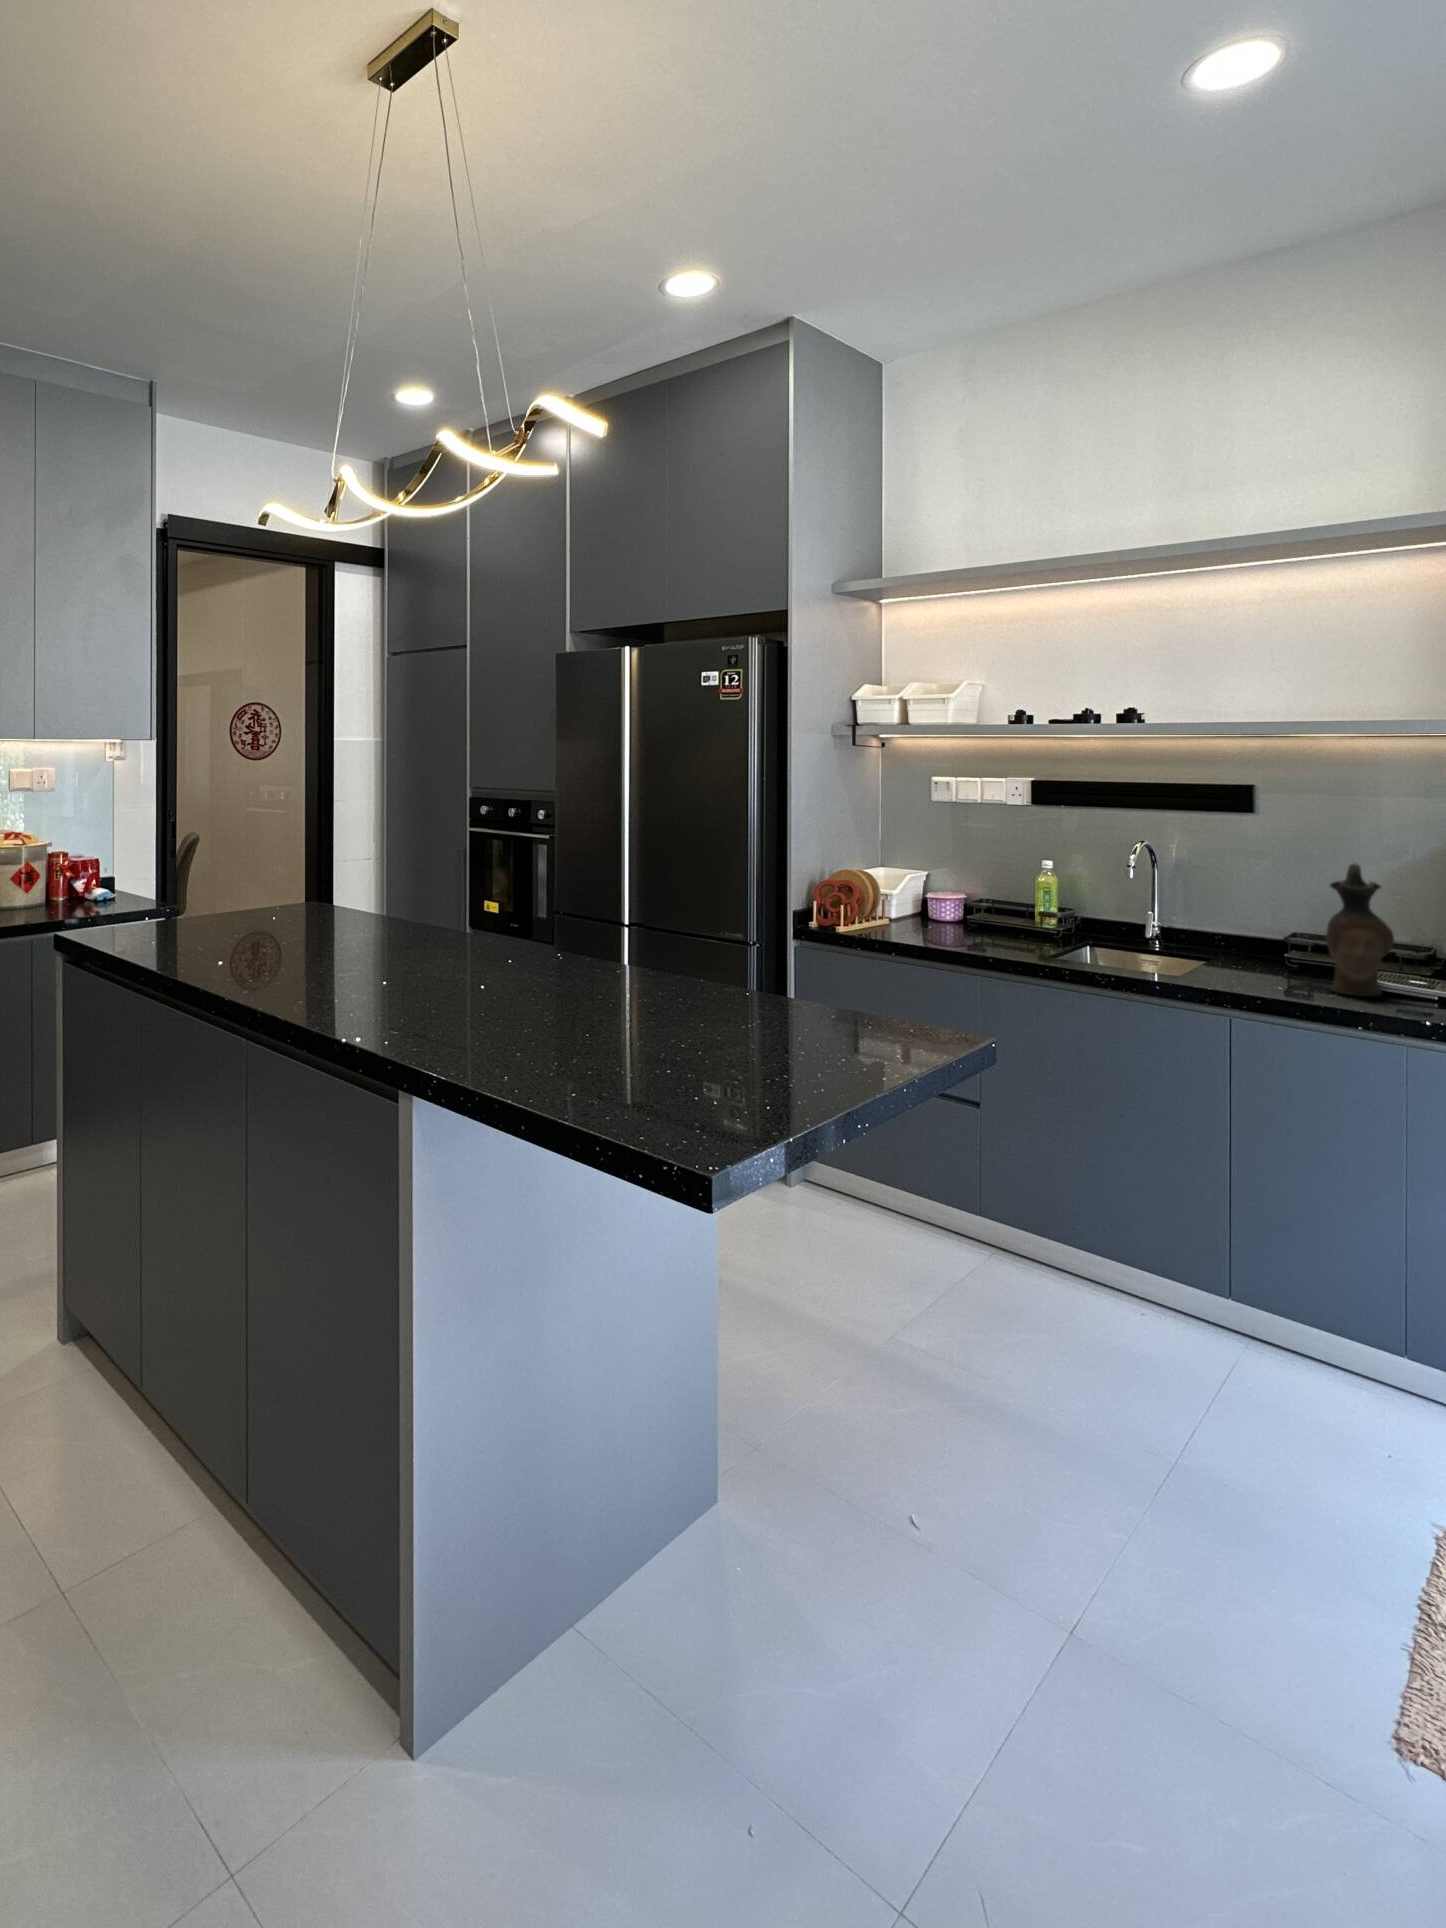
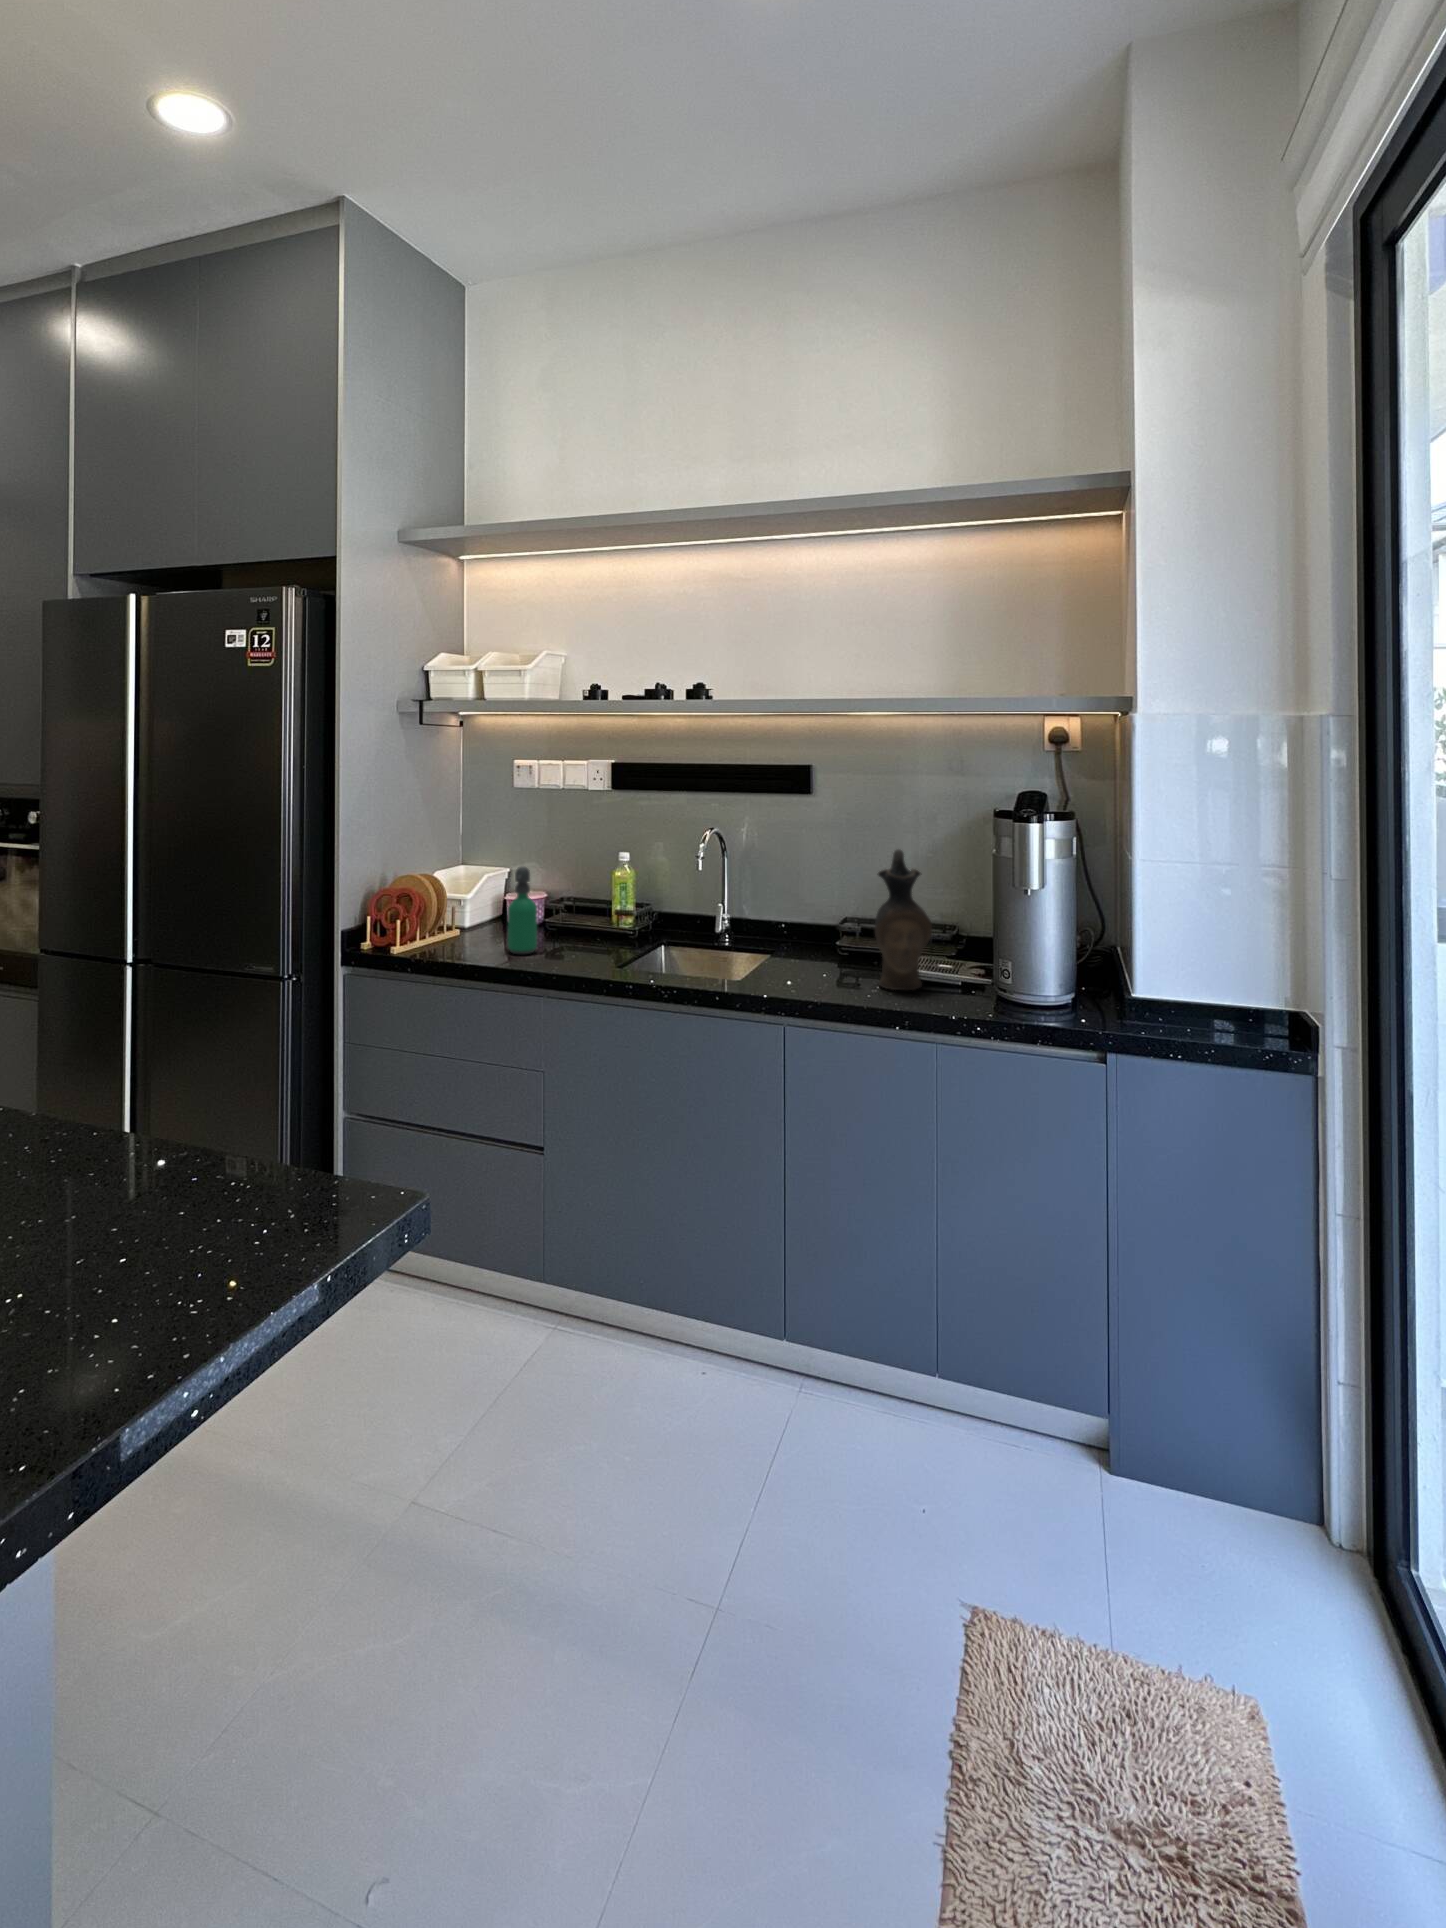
soap dispenser: none [939,867,966,942] -> present [508,867,537,954]

